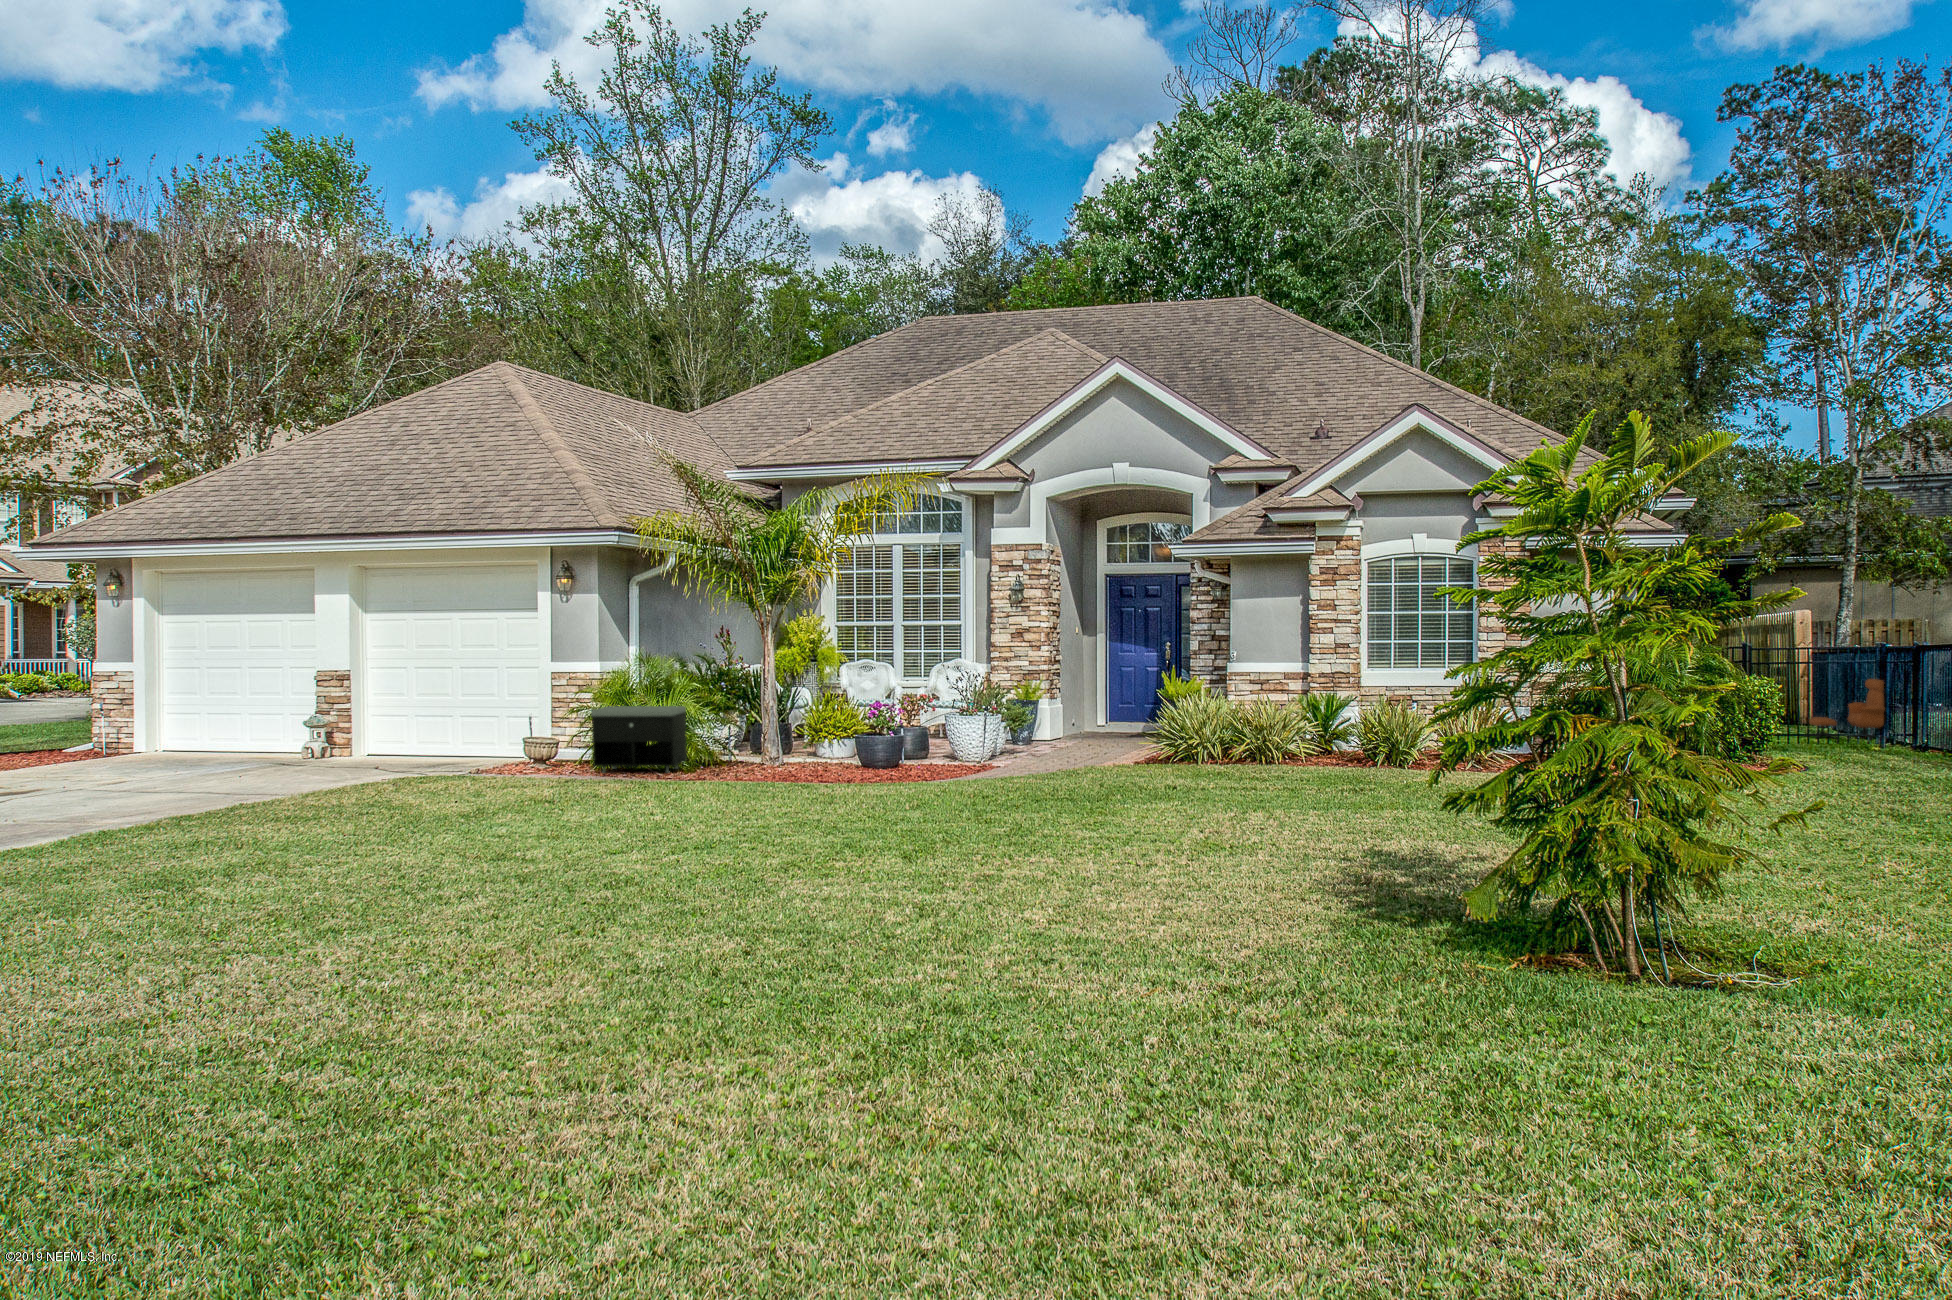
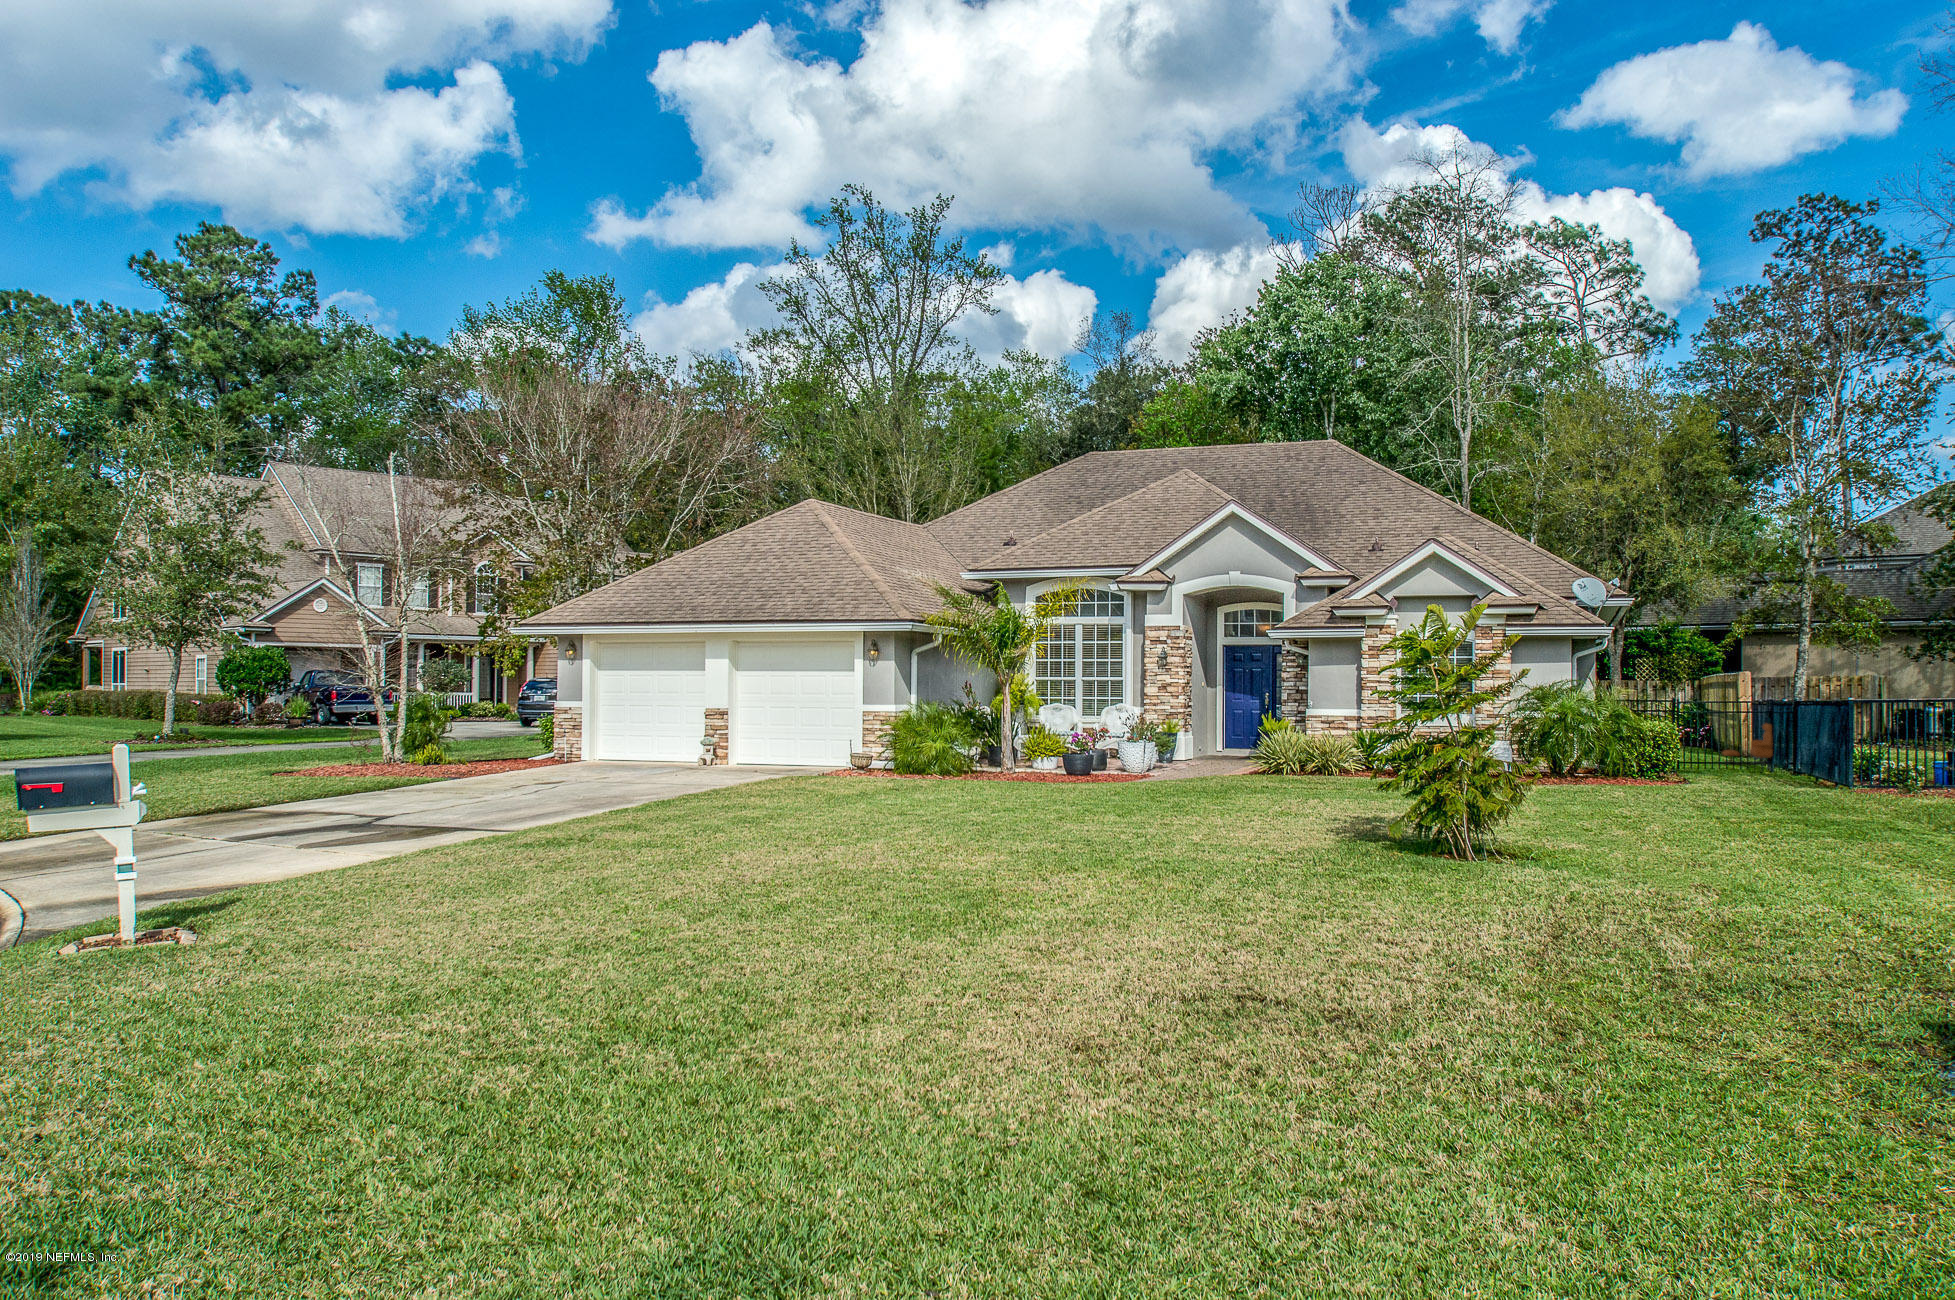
storage bench: present [591,706,687,773] -> none [898,735,955,777]

